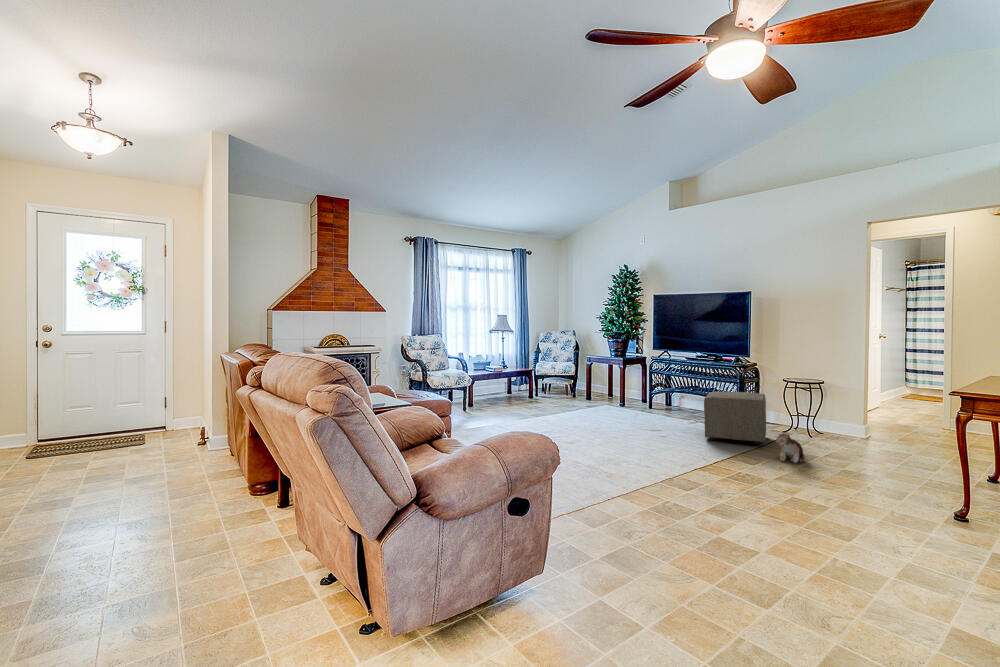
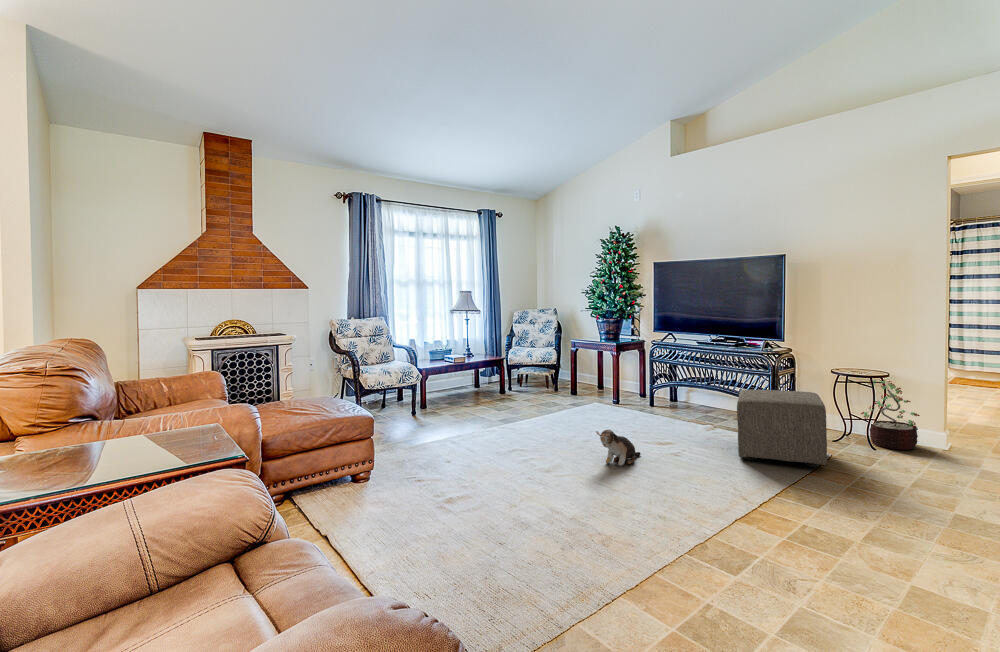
decorative plant: none [803,385,843,437] -> present [861,378,920,450]
plush toy: present [775,433,805,463] -> present [596,430,640,466]

